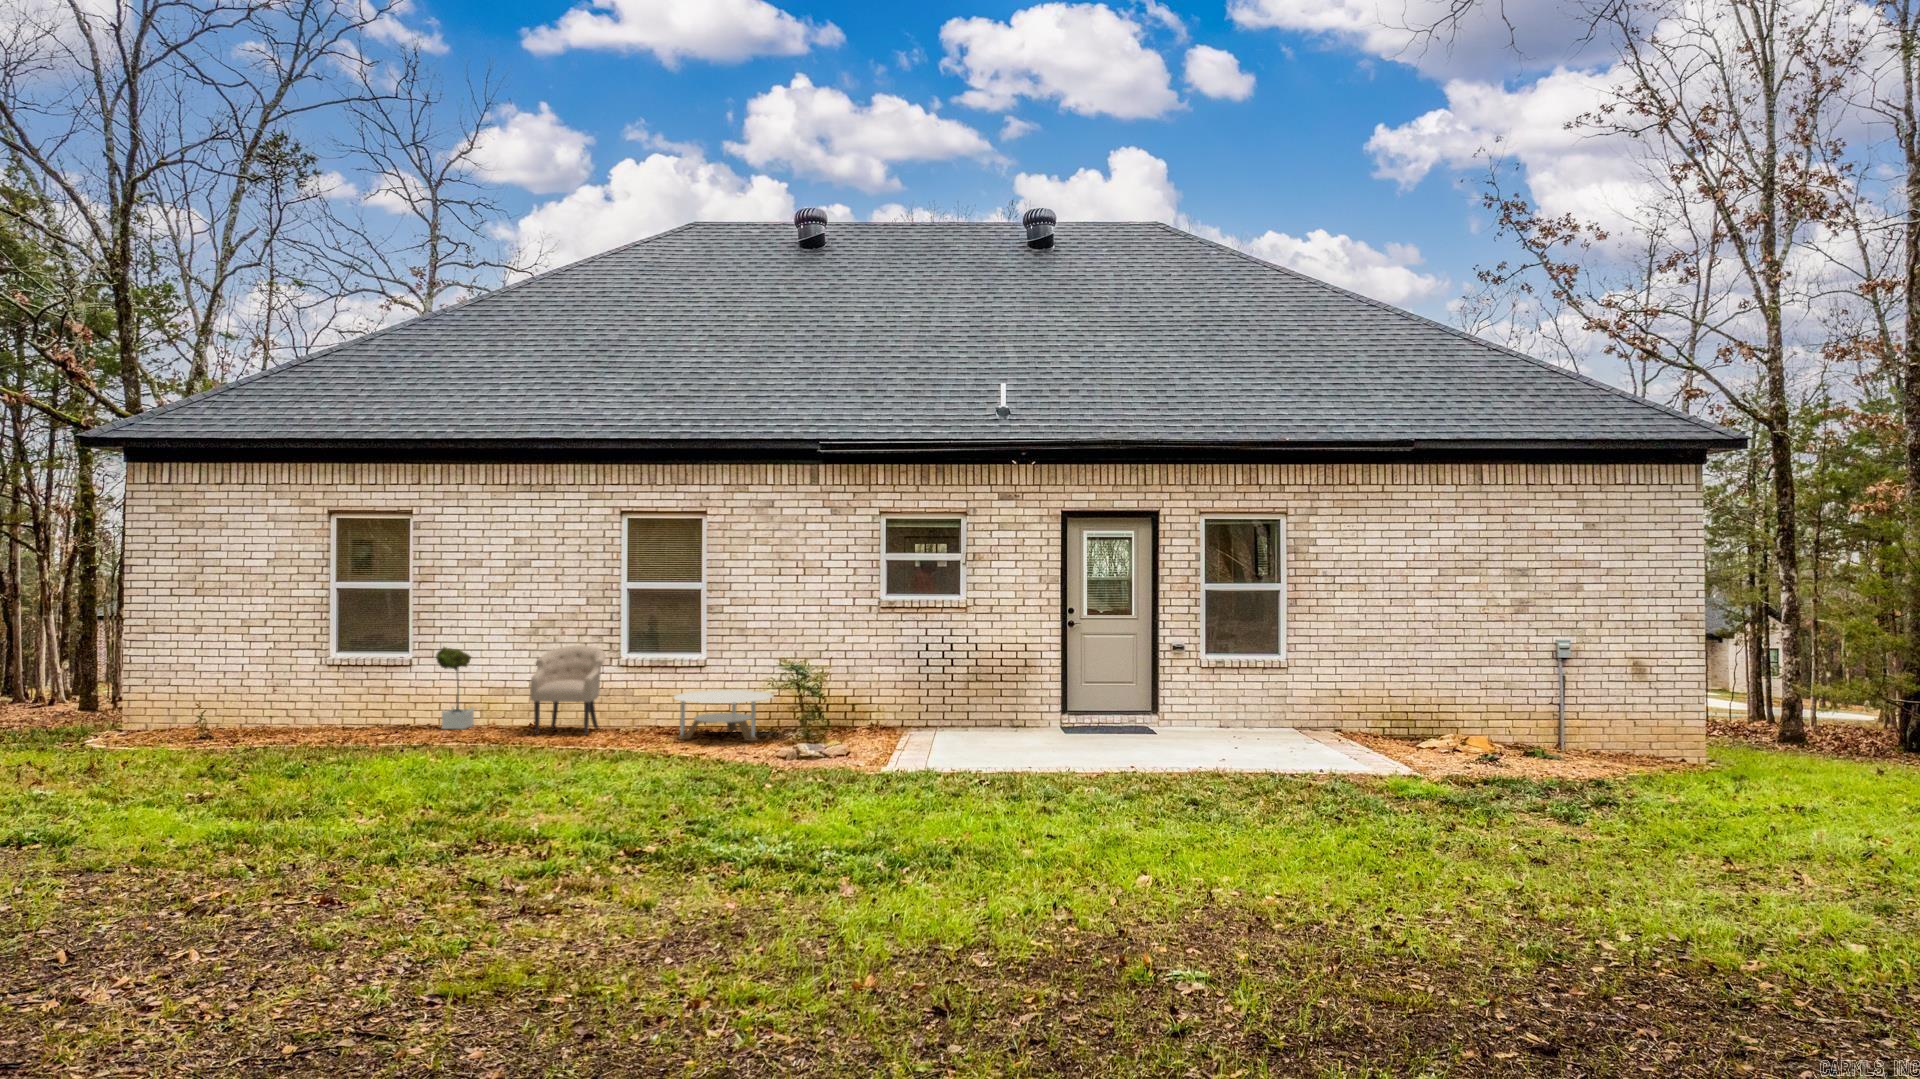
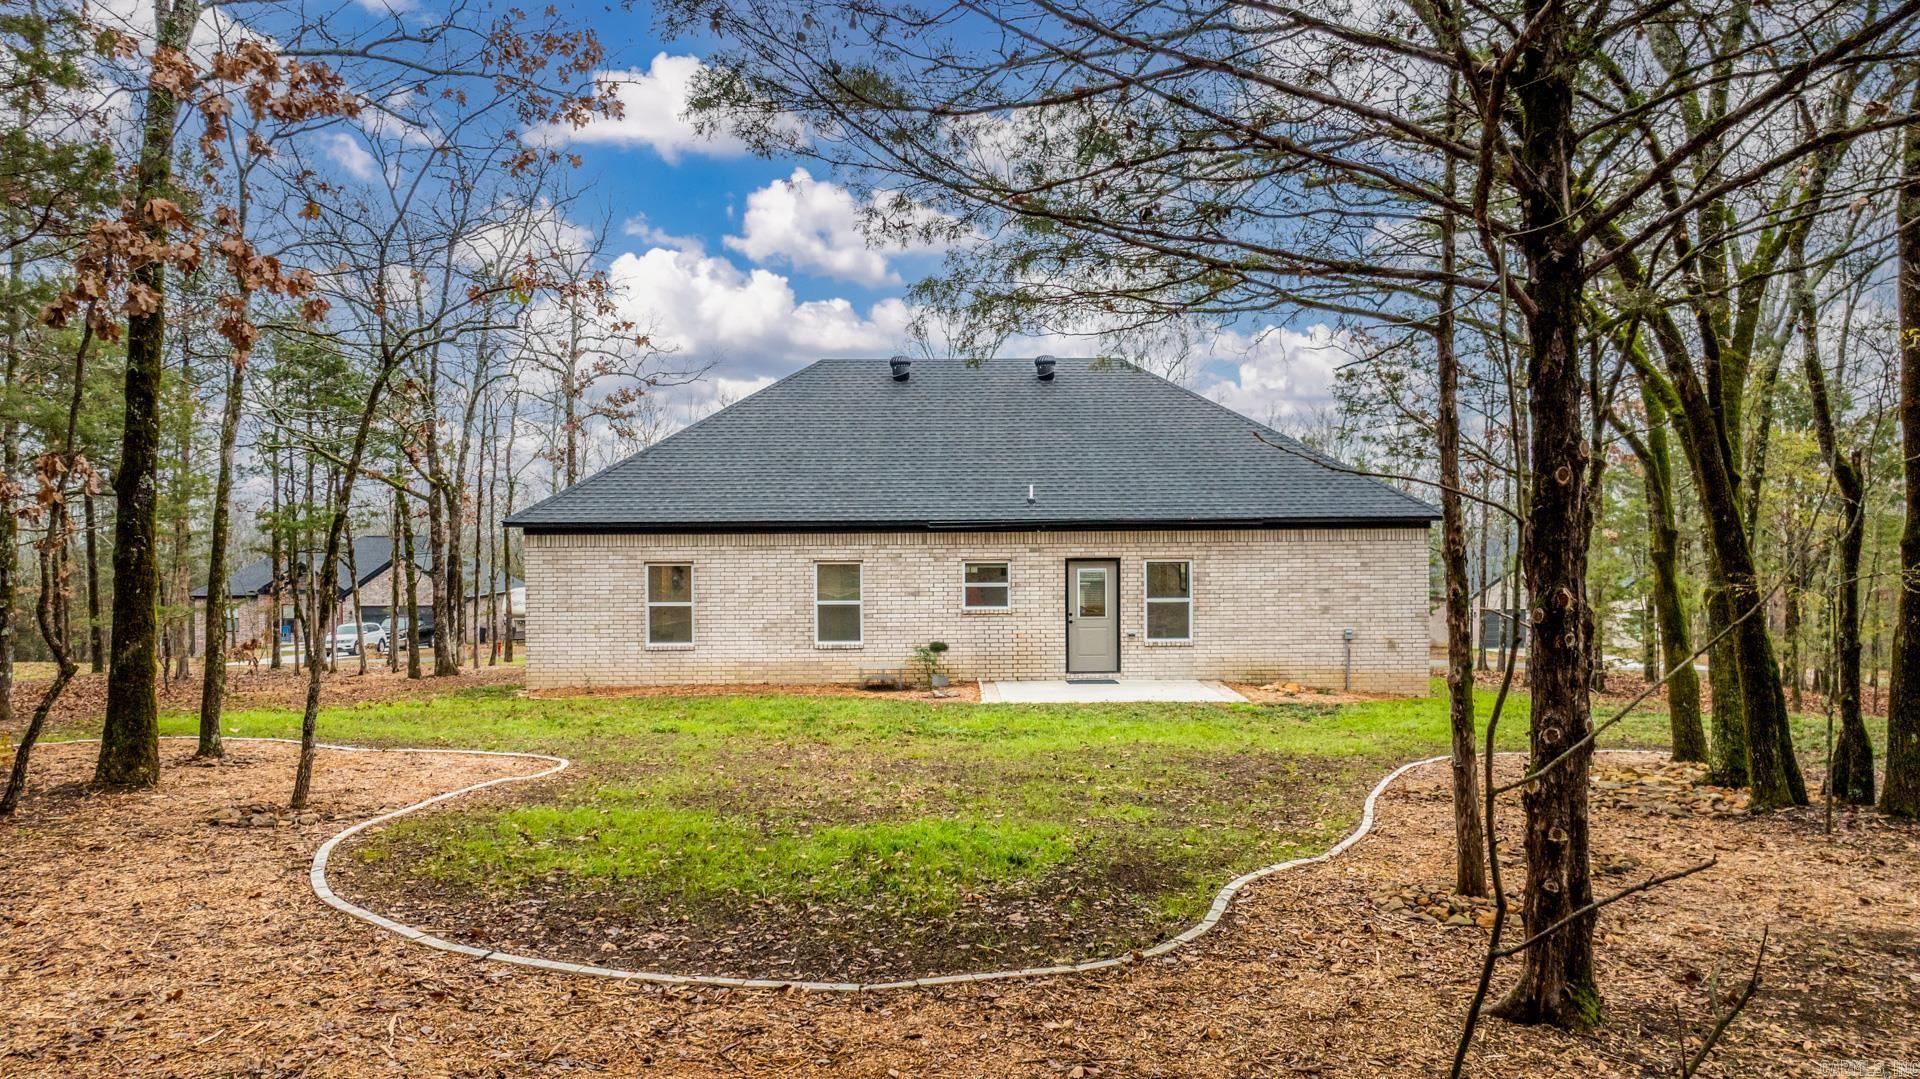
chair: present [530,645,605,735] -> none [774,638,812,688]
potted tree: present [436,647,474,729] -> present [929,641,949,687]

